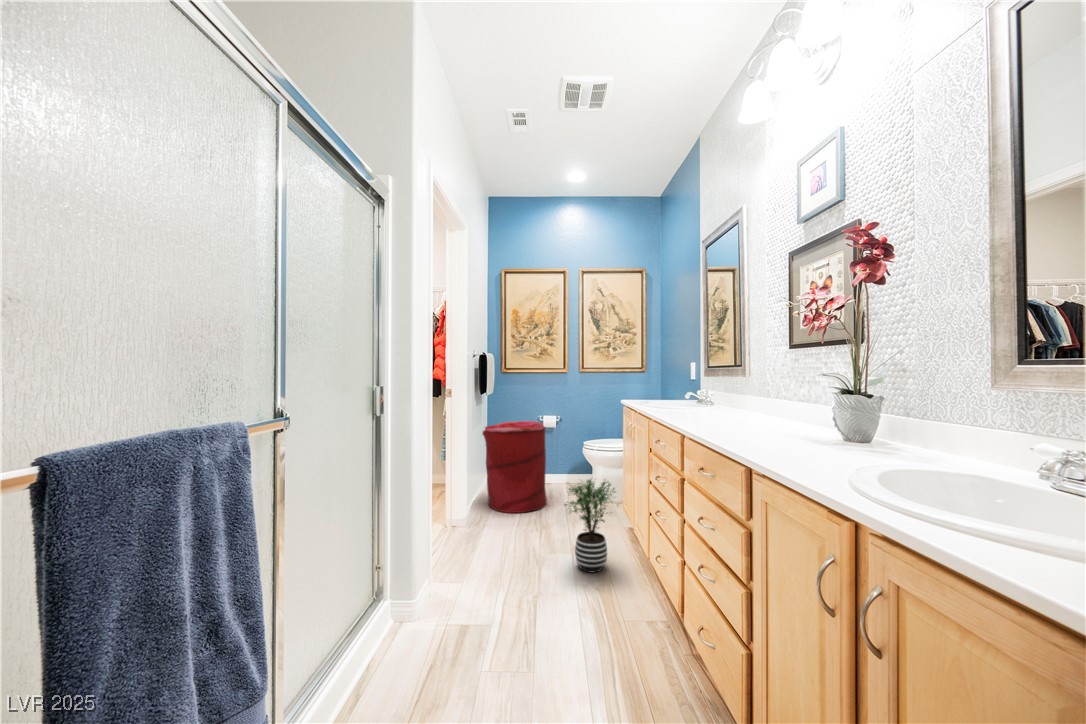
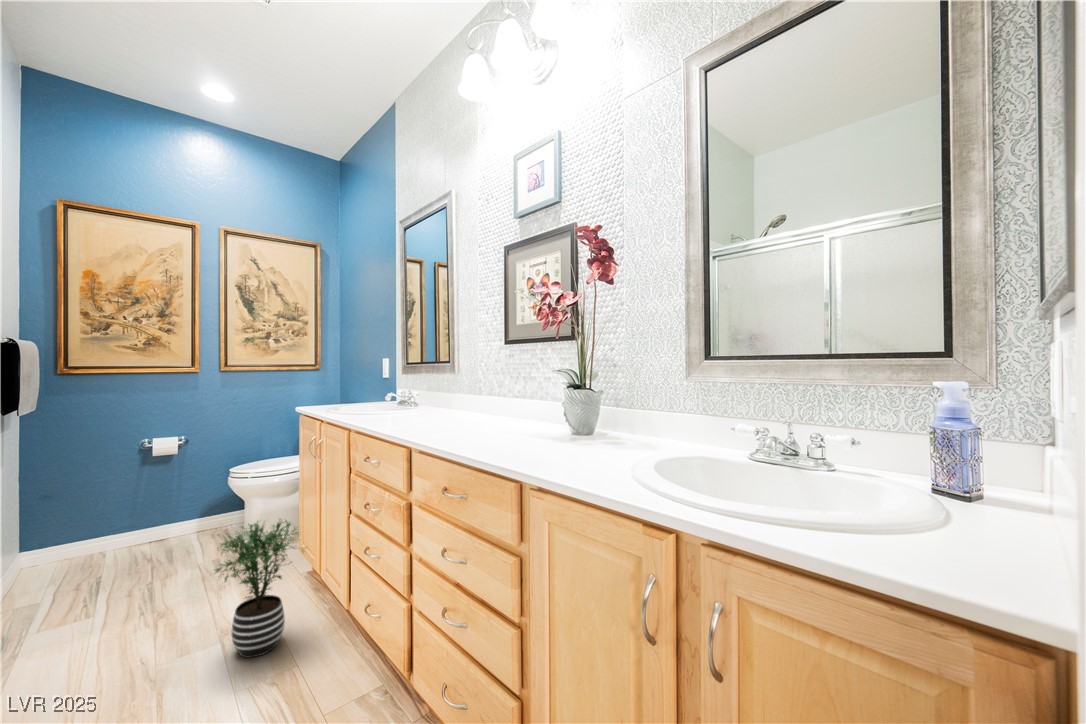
laundry hamper: present [483,421,547,513] -> none [22,447,165,606]

